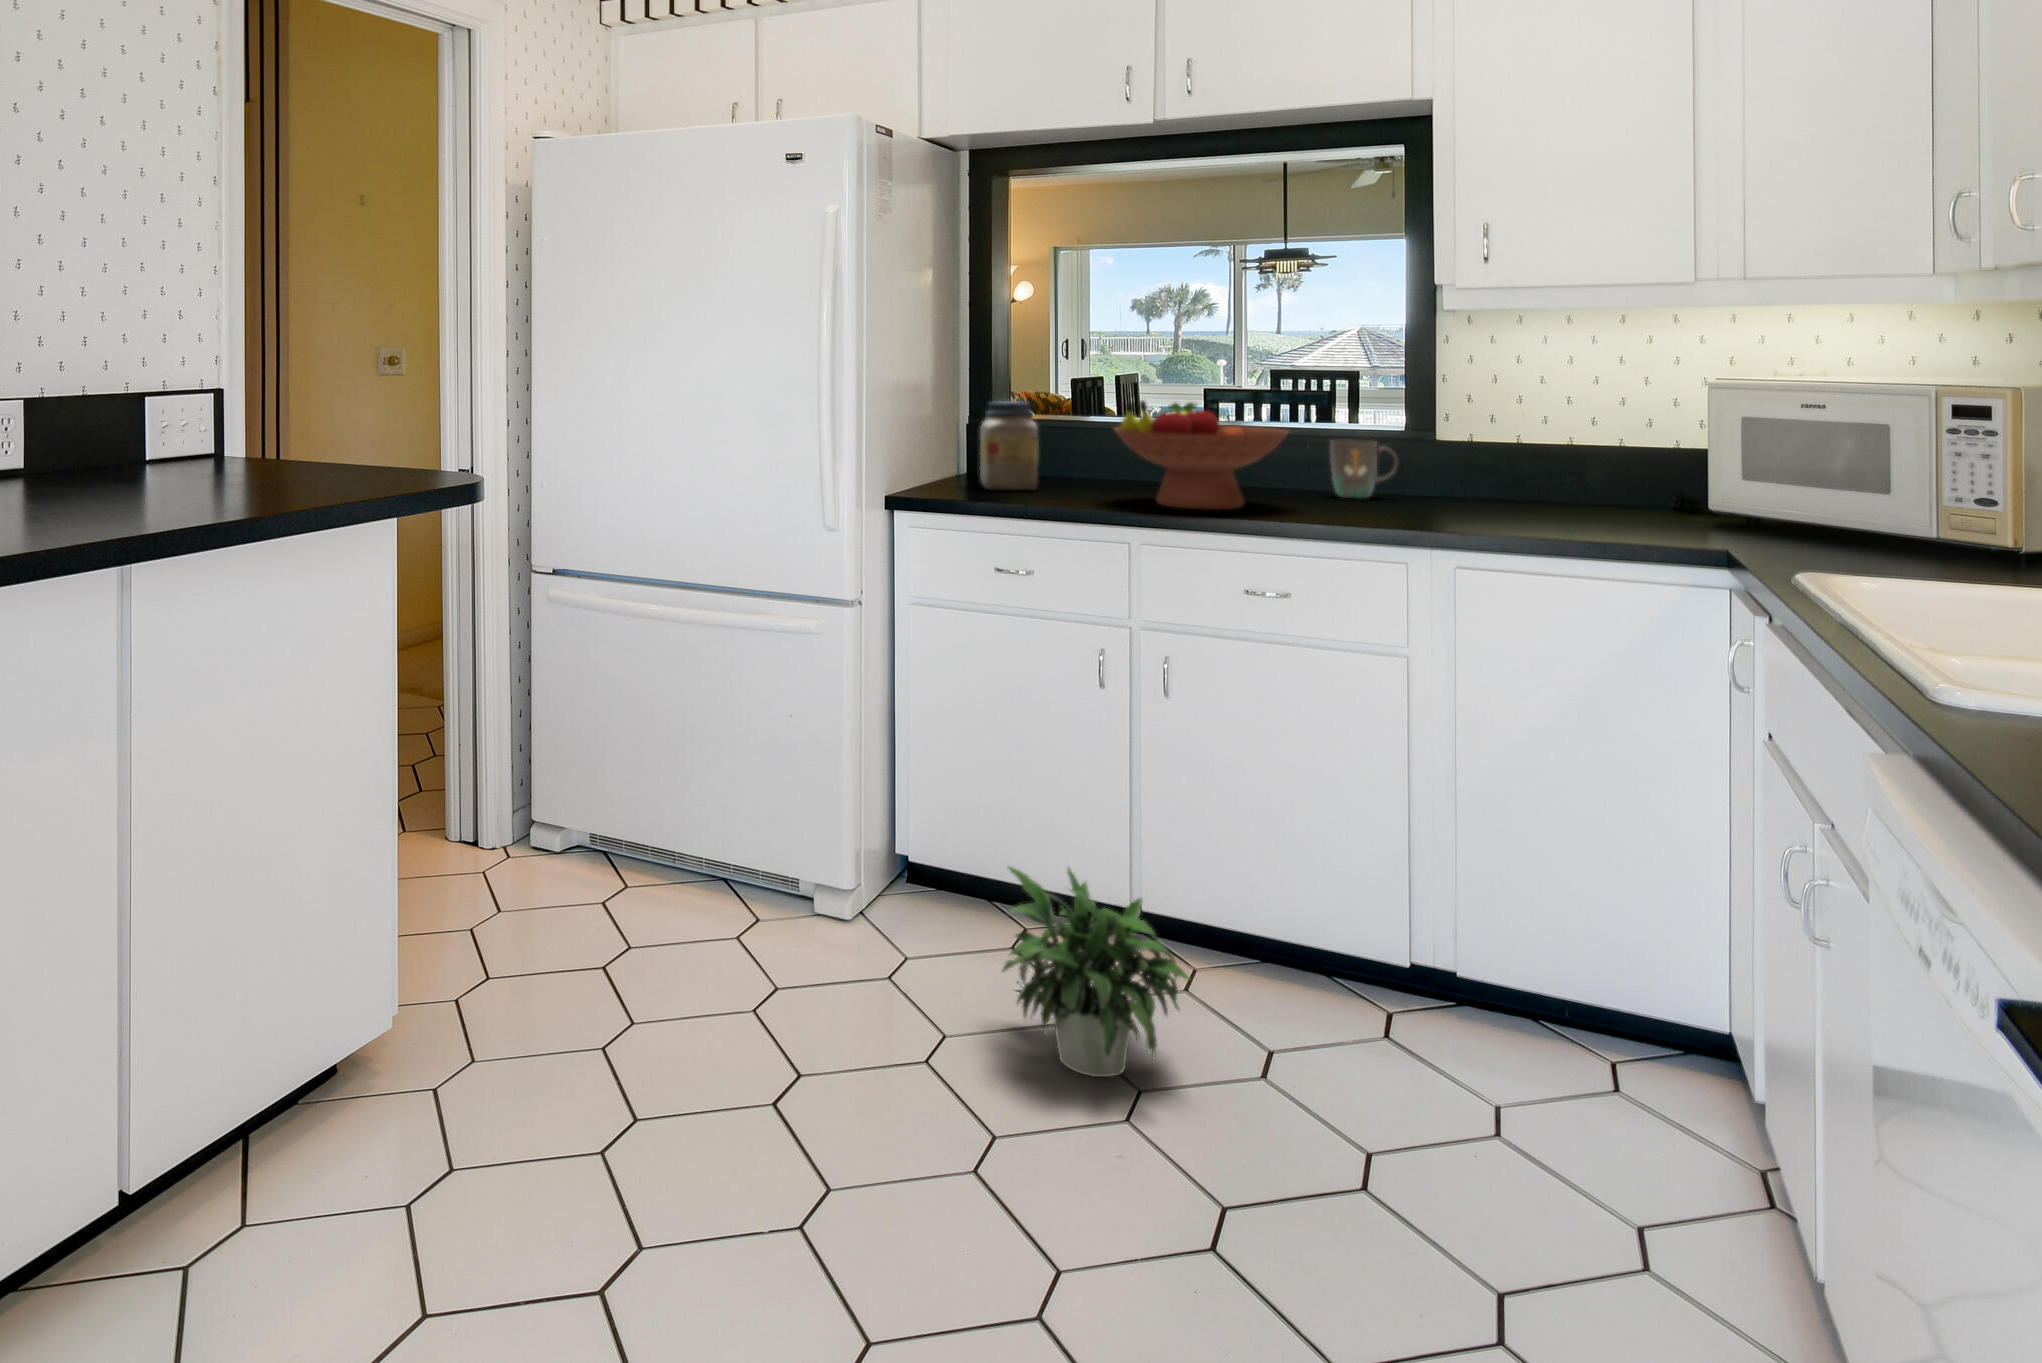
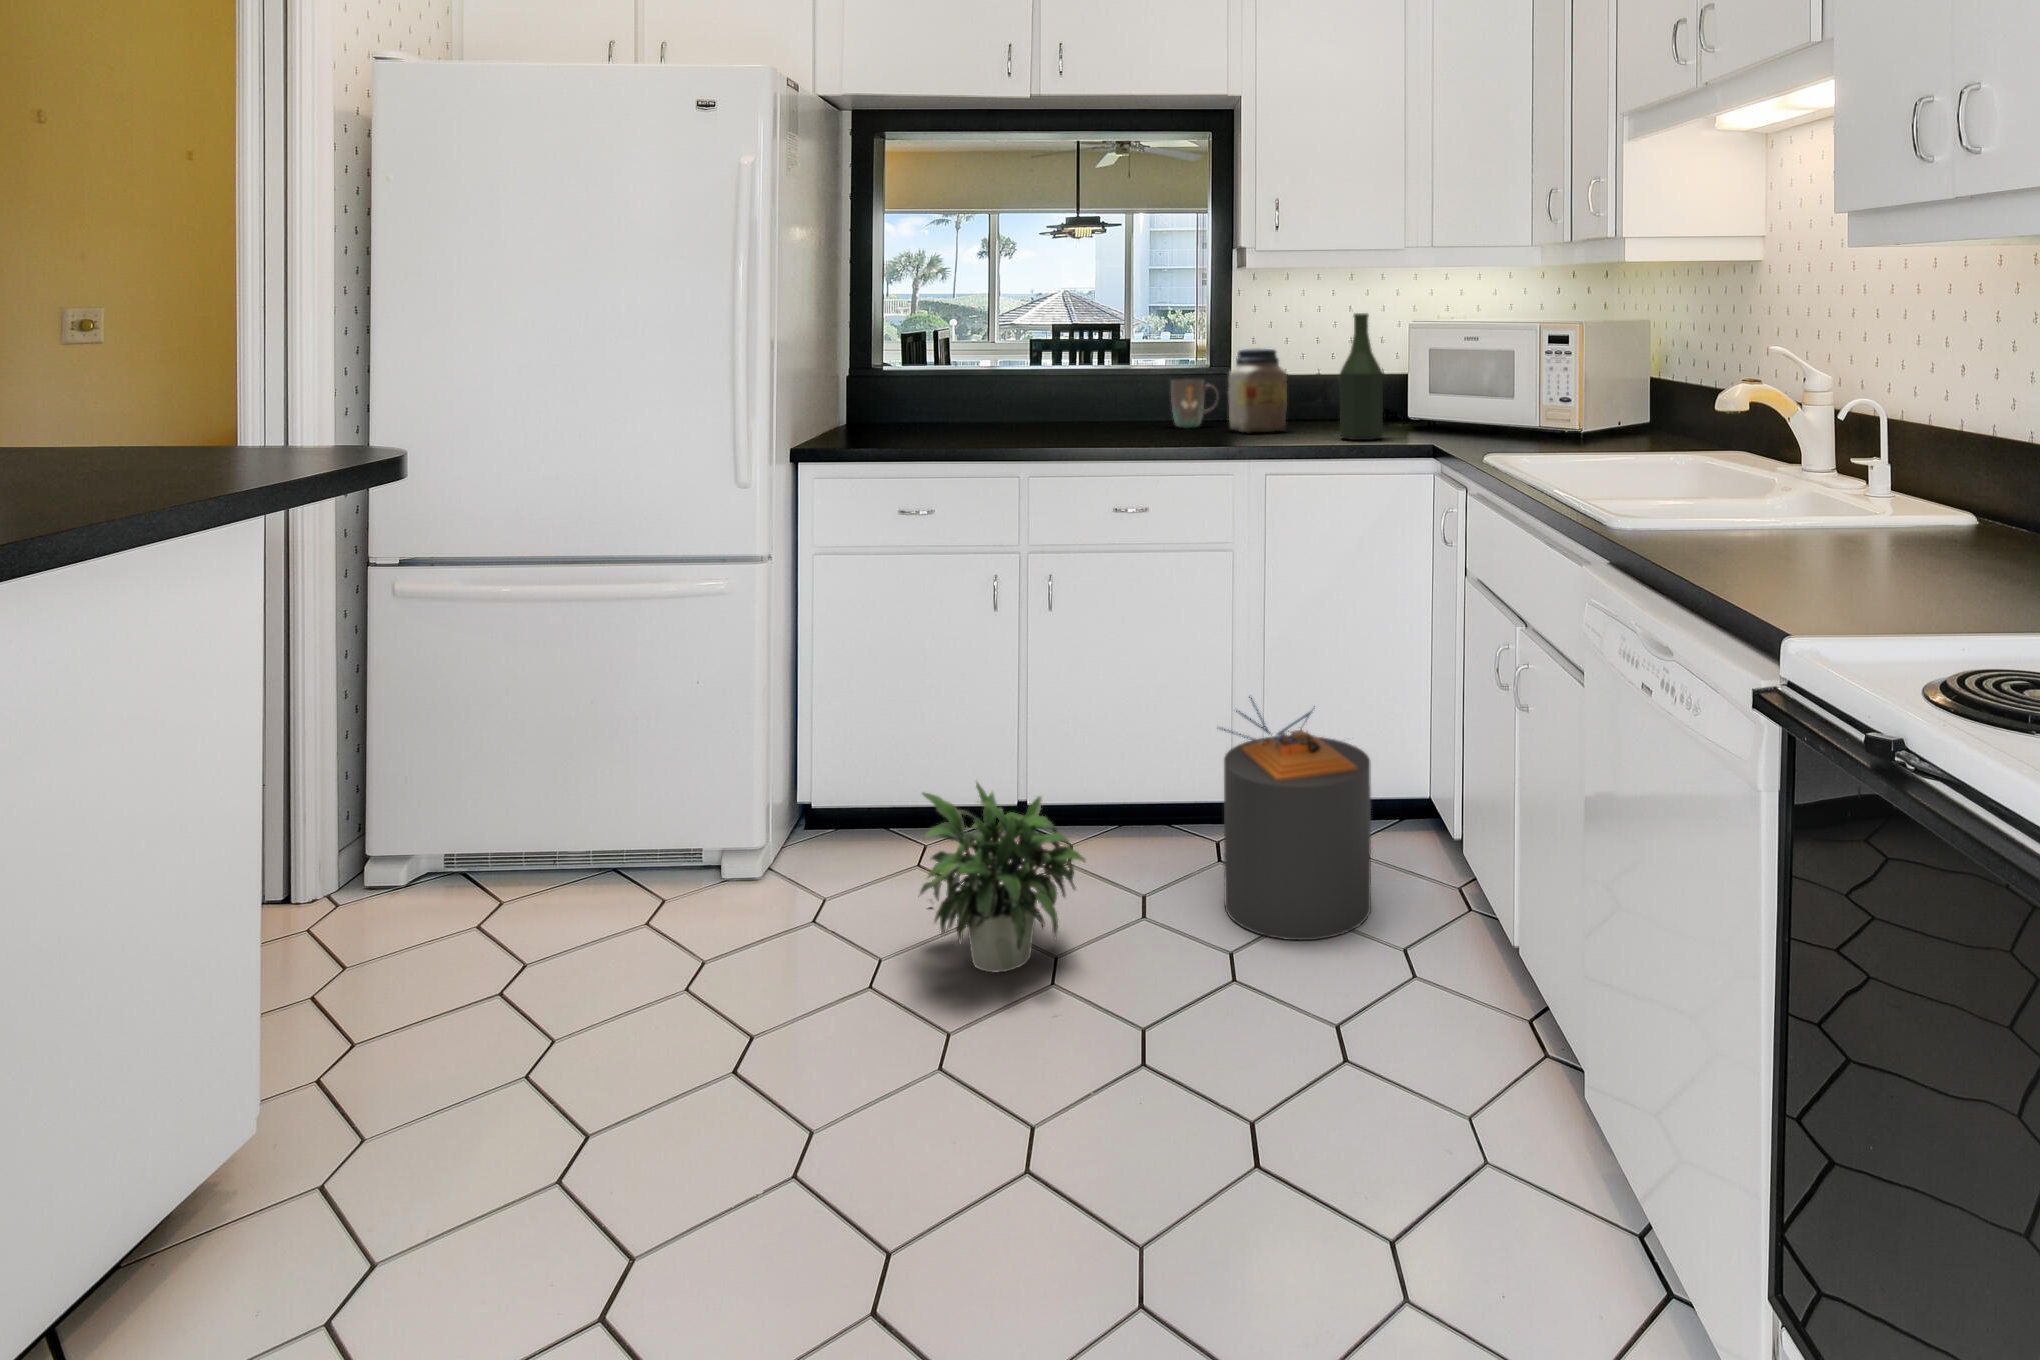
bottle: none [1572,365,1642,531] -> present [1340,313,1383,440]
jar: present [980,401,1039,490] -> present [1228,348,1287,433]
fruit bowl: present [1114,401,1288,510] -> none [1003,347,1146,442]
trash can: none [1360,825,1599,1158] -> present [1217,695,1371,940]

